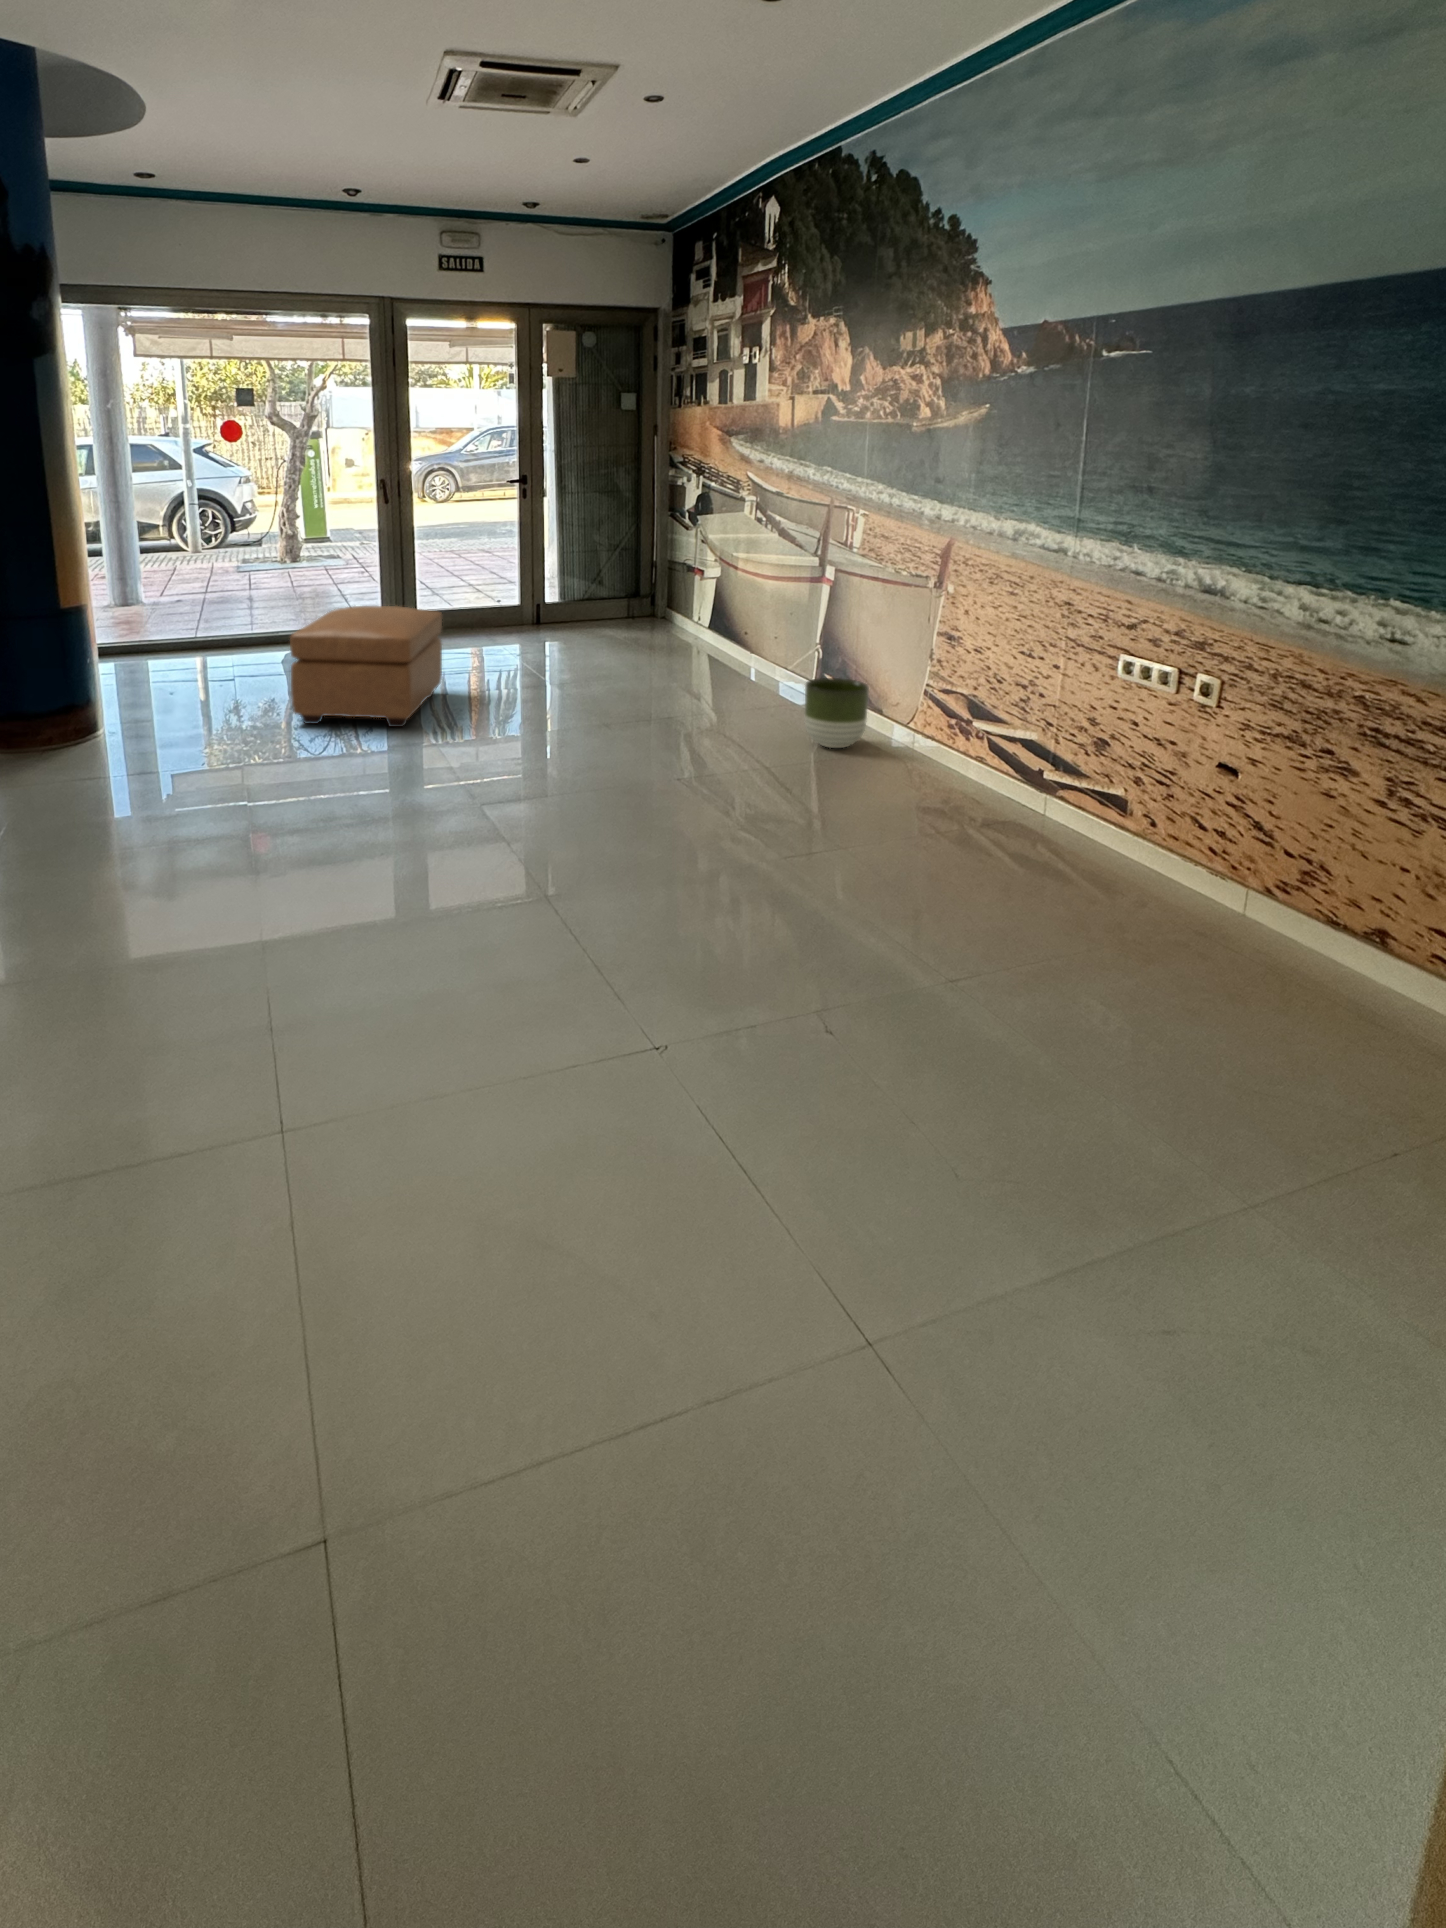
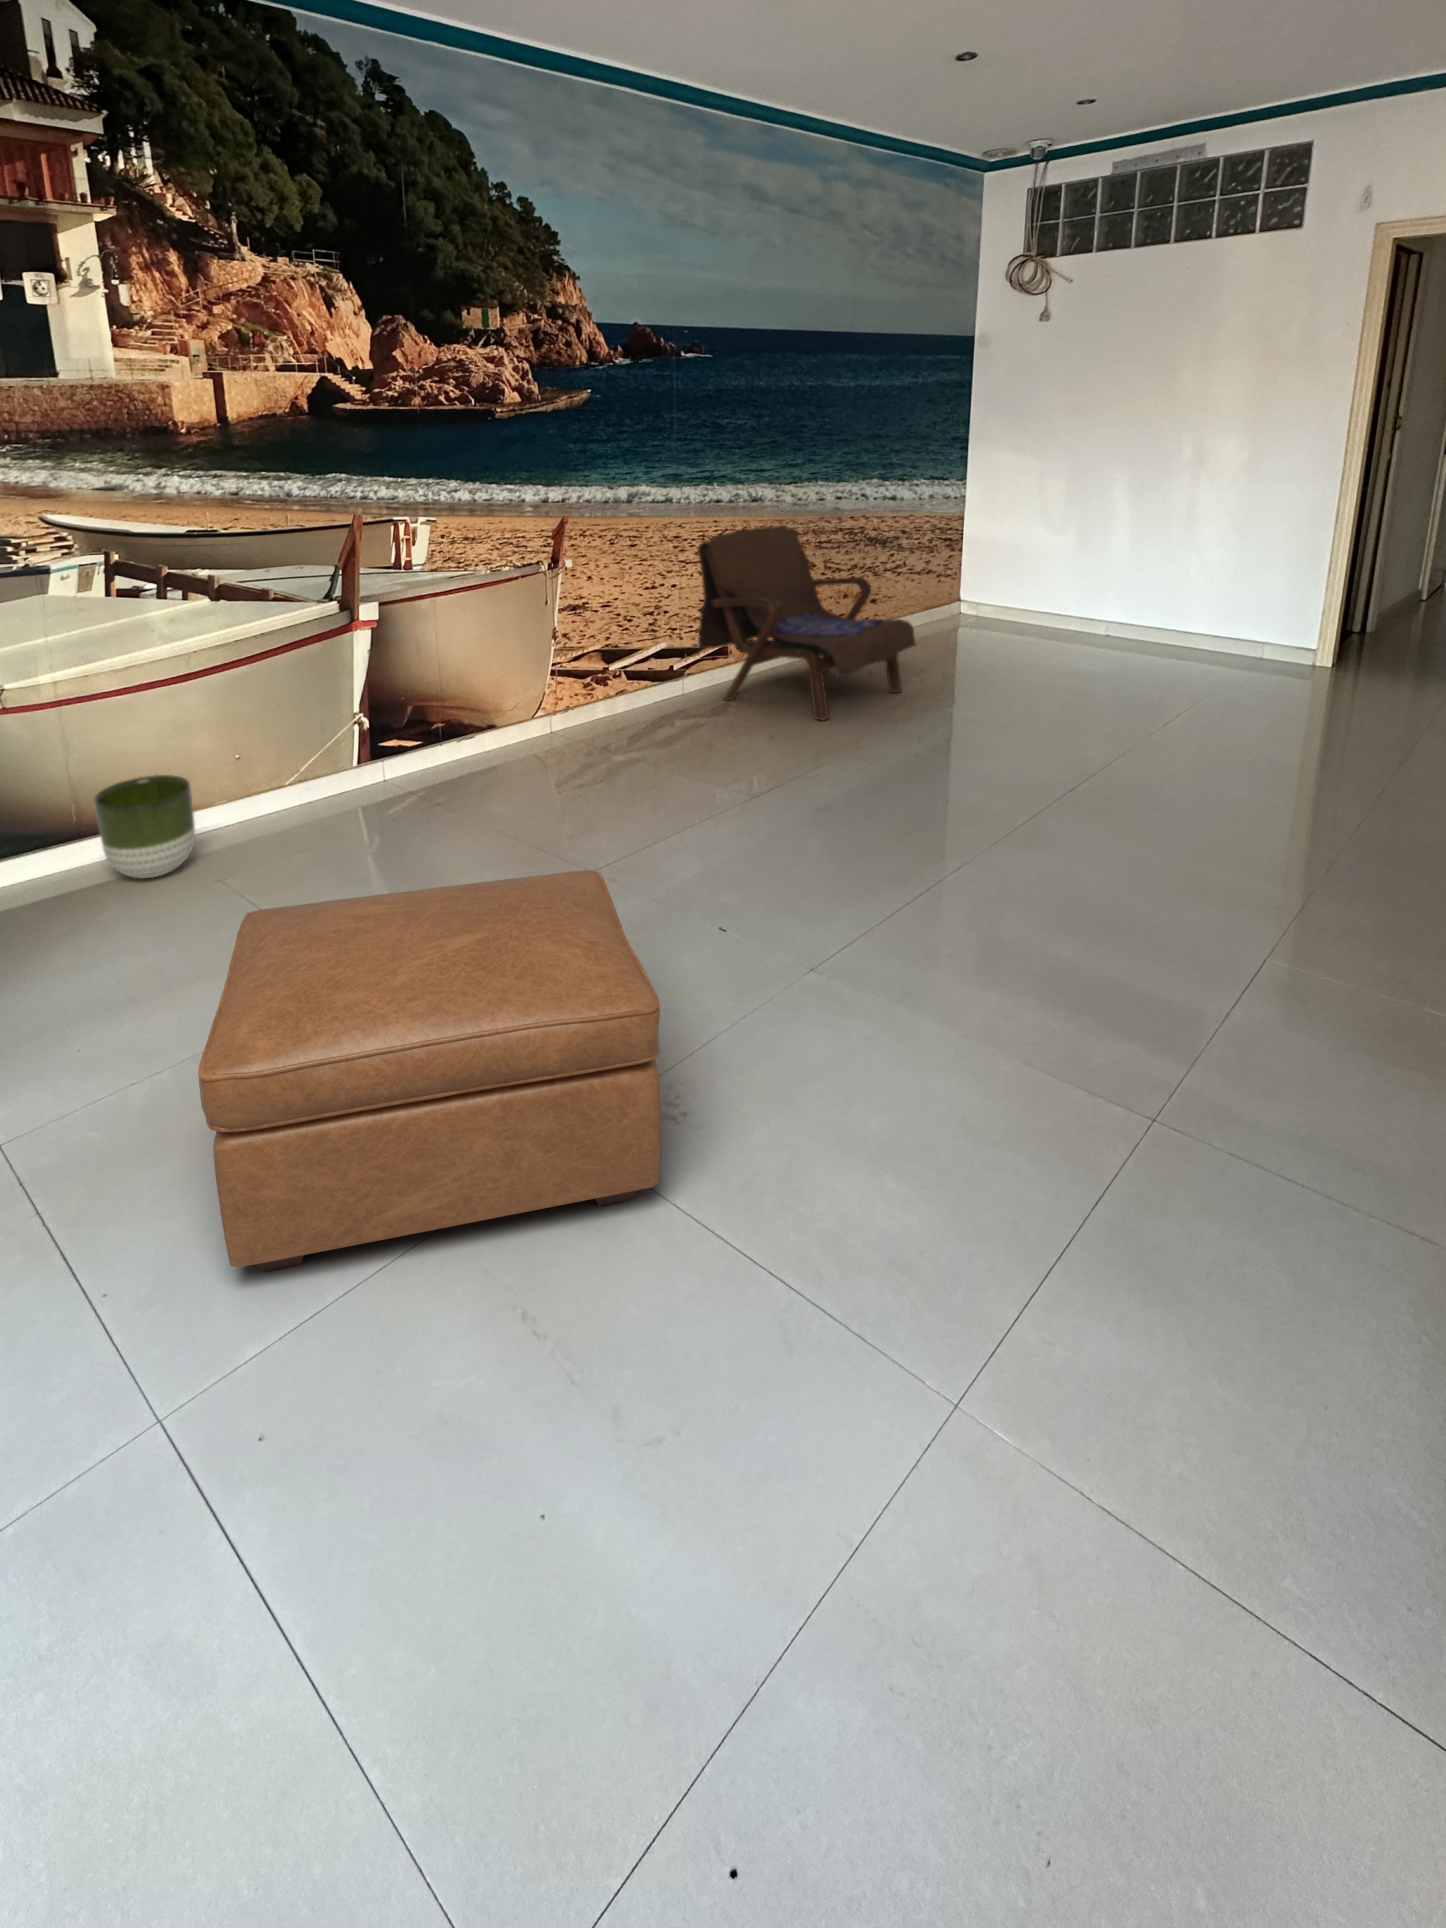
armchair: none [878,617,1252,929] -> present [698,526,915,720]
planter: present [805,678,869,748] -> present [94,775,195,878]

